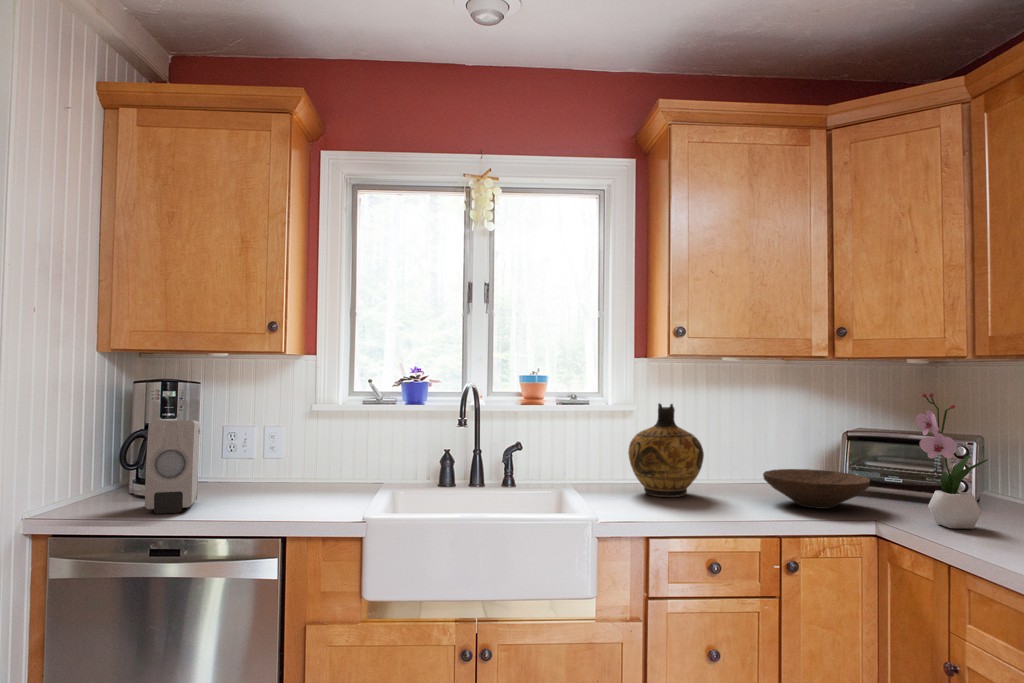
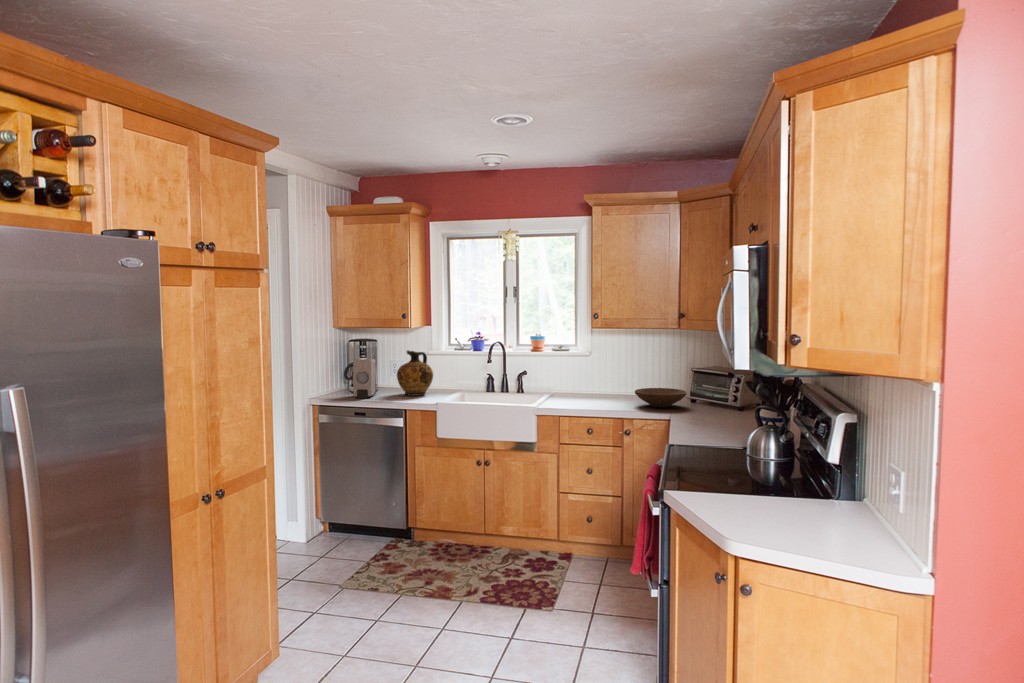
flower arrangement: present [916,393,988,529] -> none [689,351,715,417]
ceramic jug: present [628,403,704,497] -> present [397,350,433,396]

